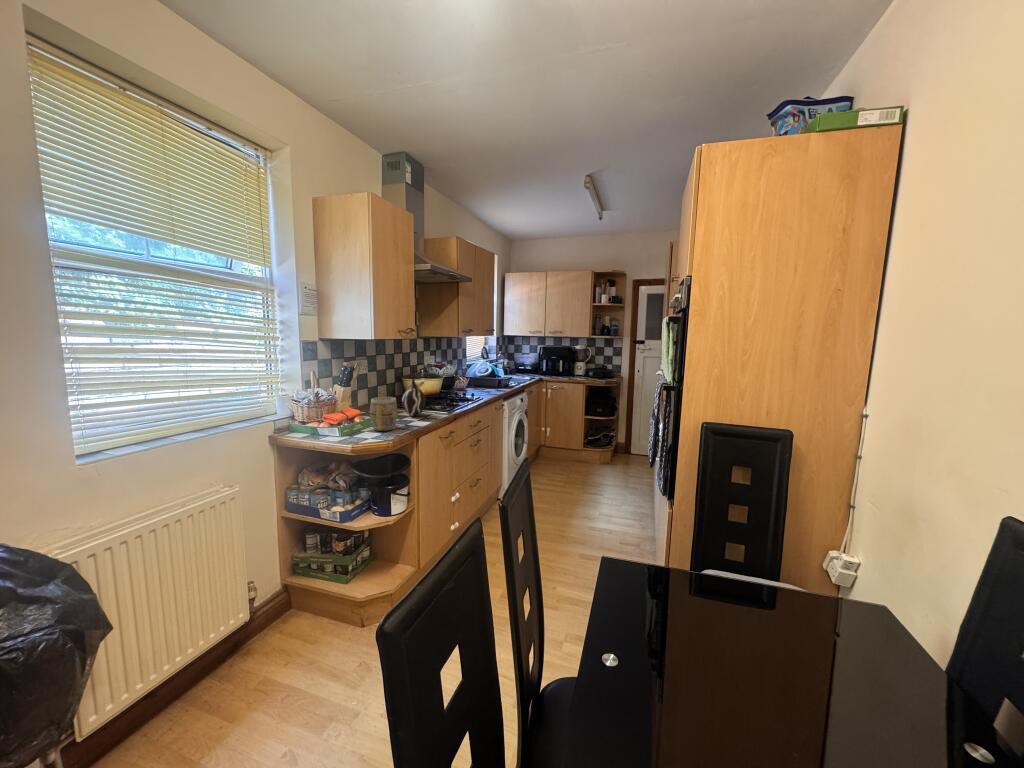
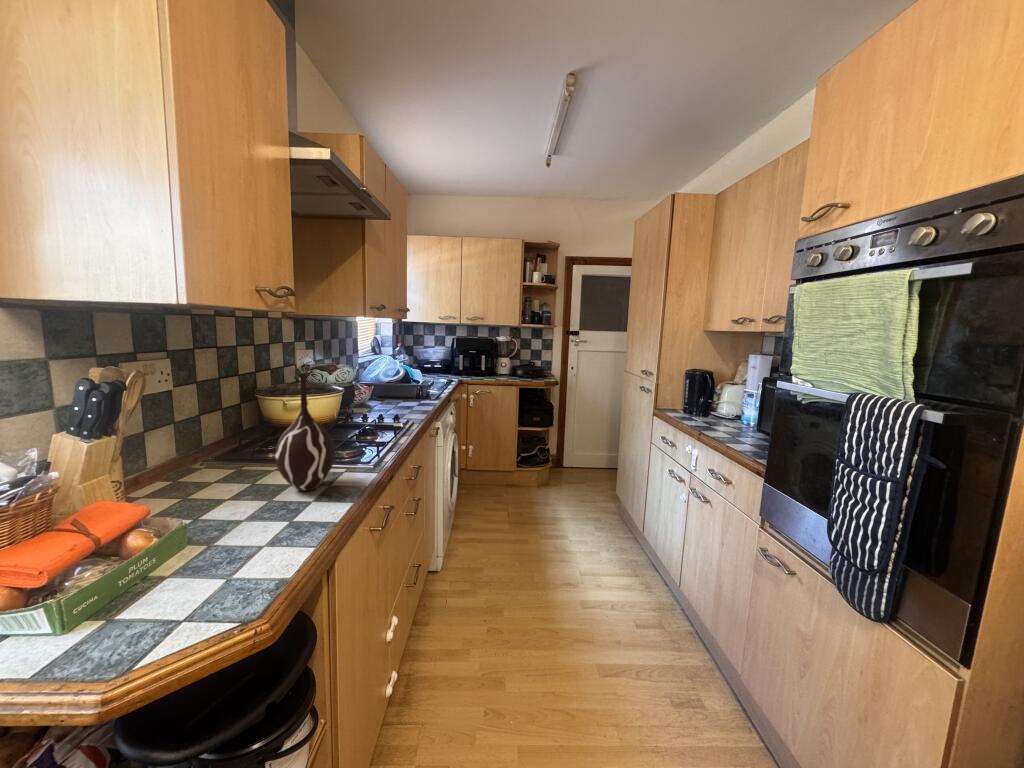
mug: present [370,397,397,431] -> none [181,464,276,577]

